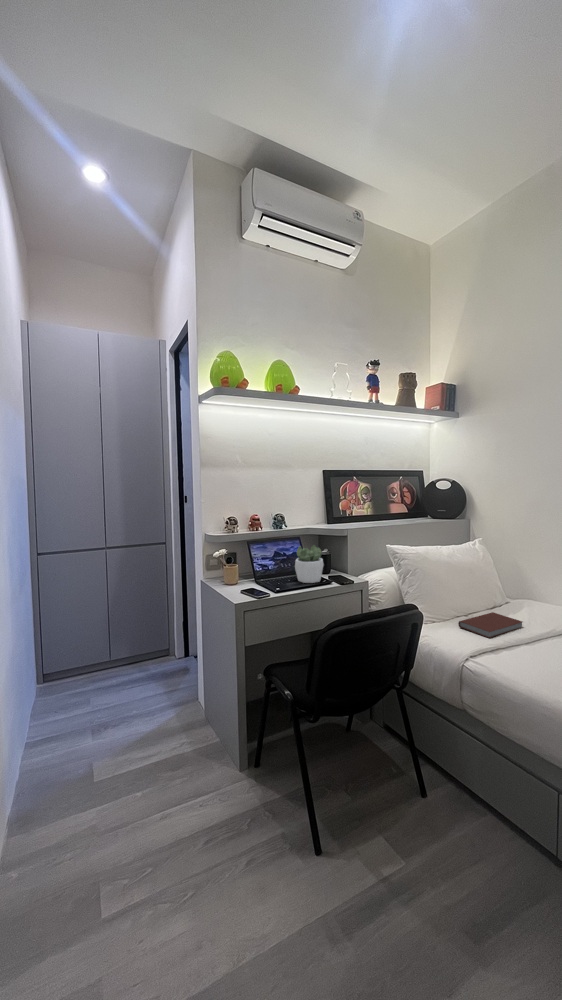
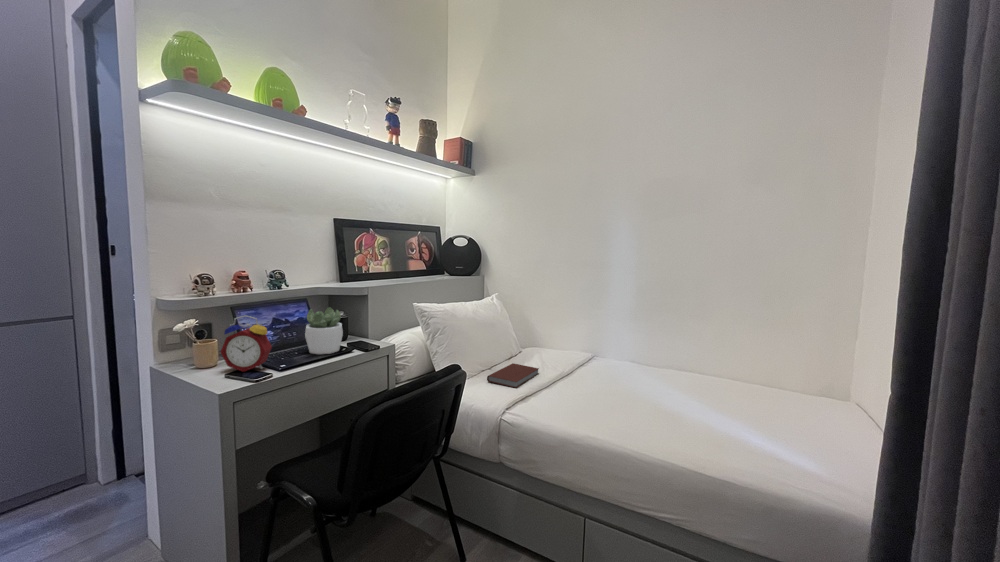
alarm clock: none [238,549,270,590] -> present [221,315,272,372]

